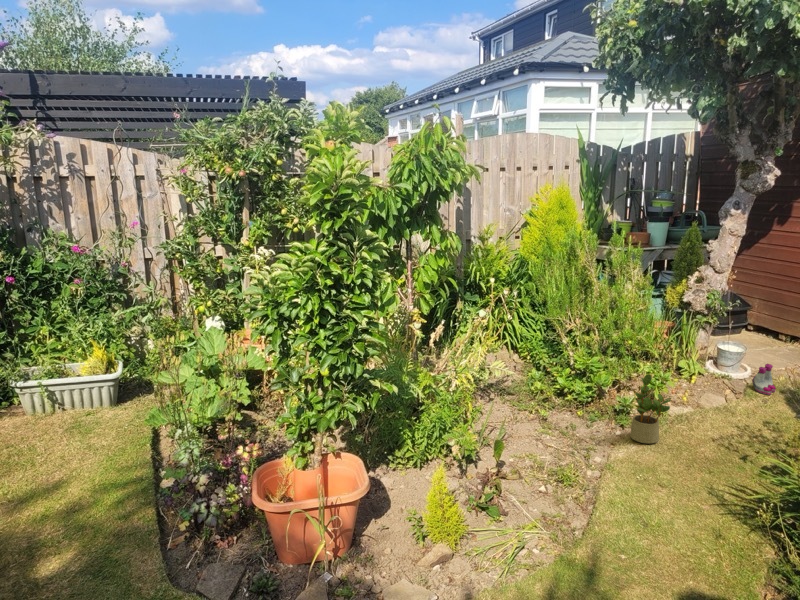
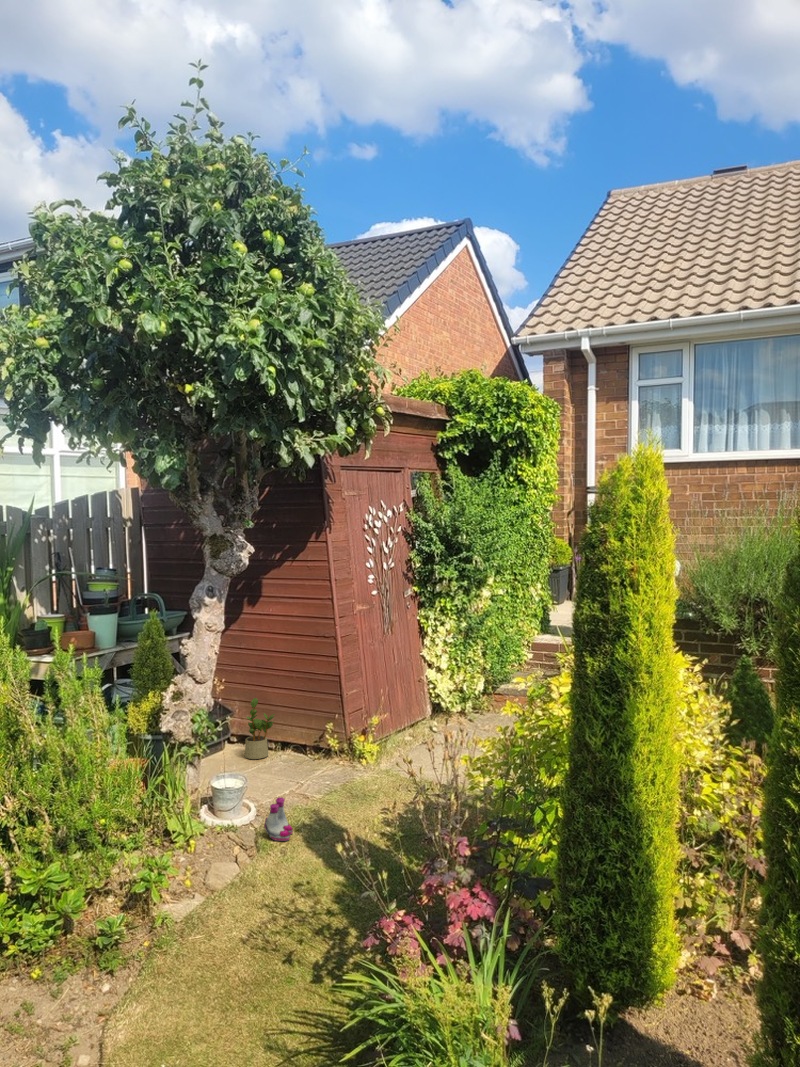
potted plant: present [630,374,671,443] -> present [245,698,275,759]

